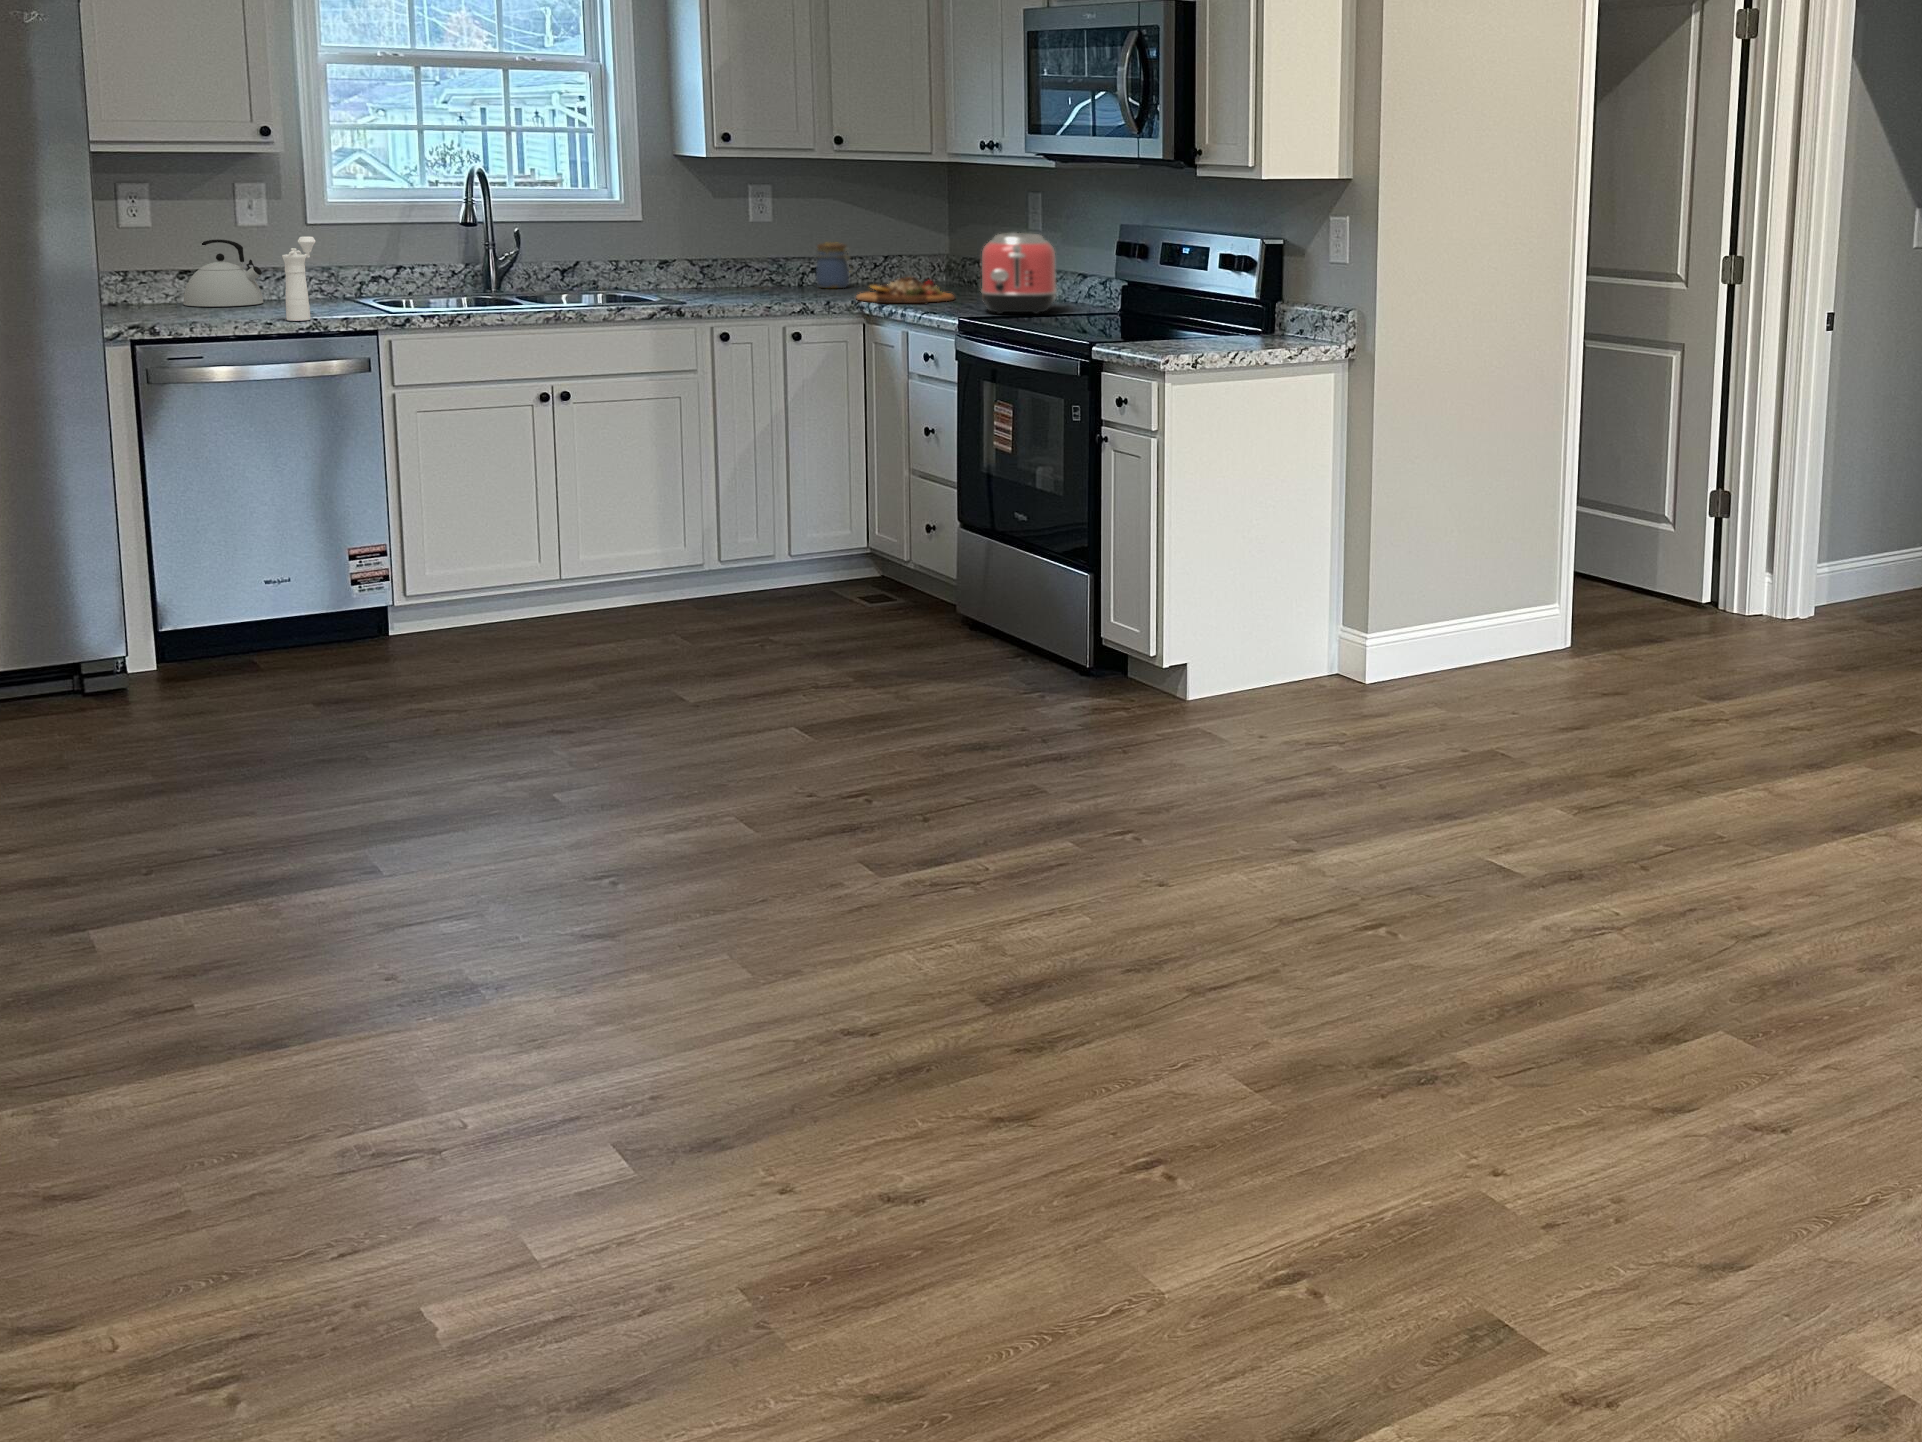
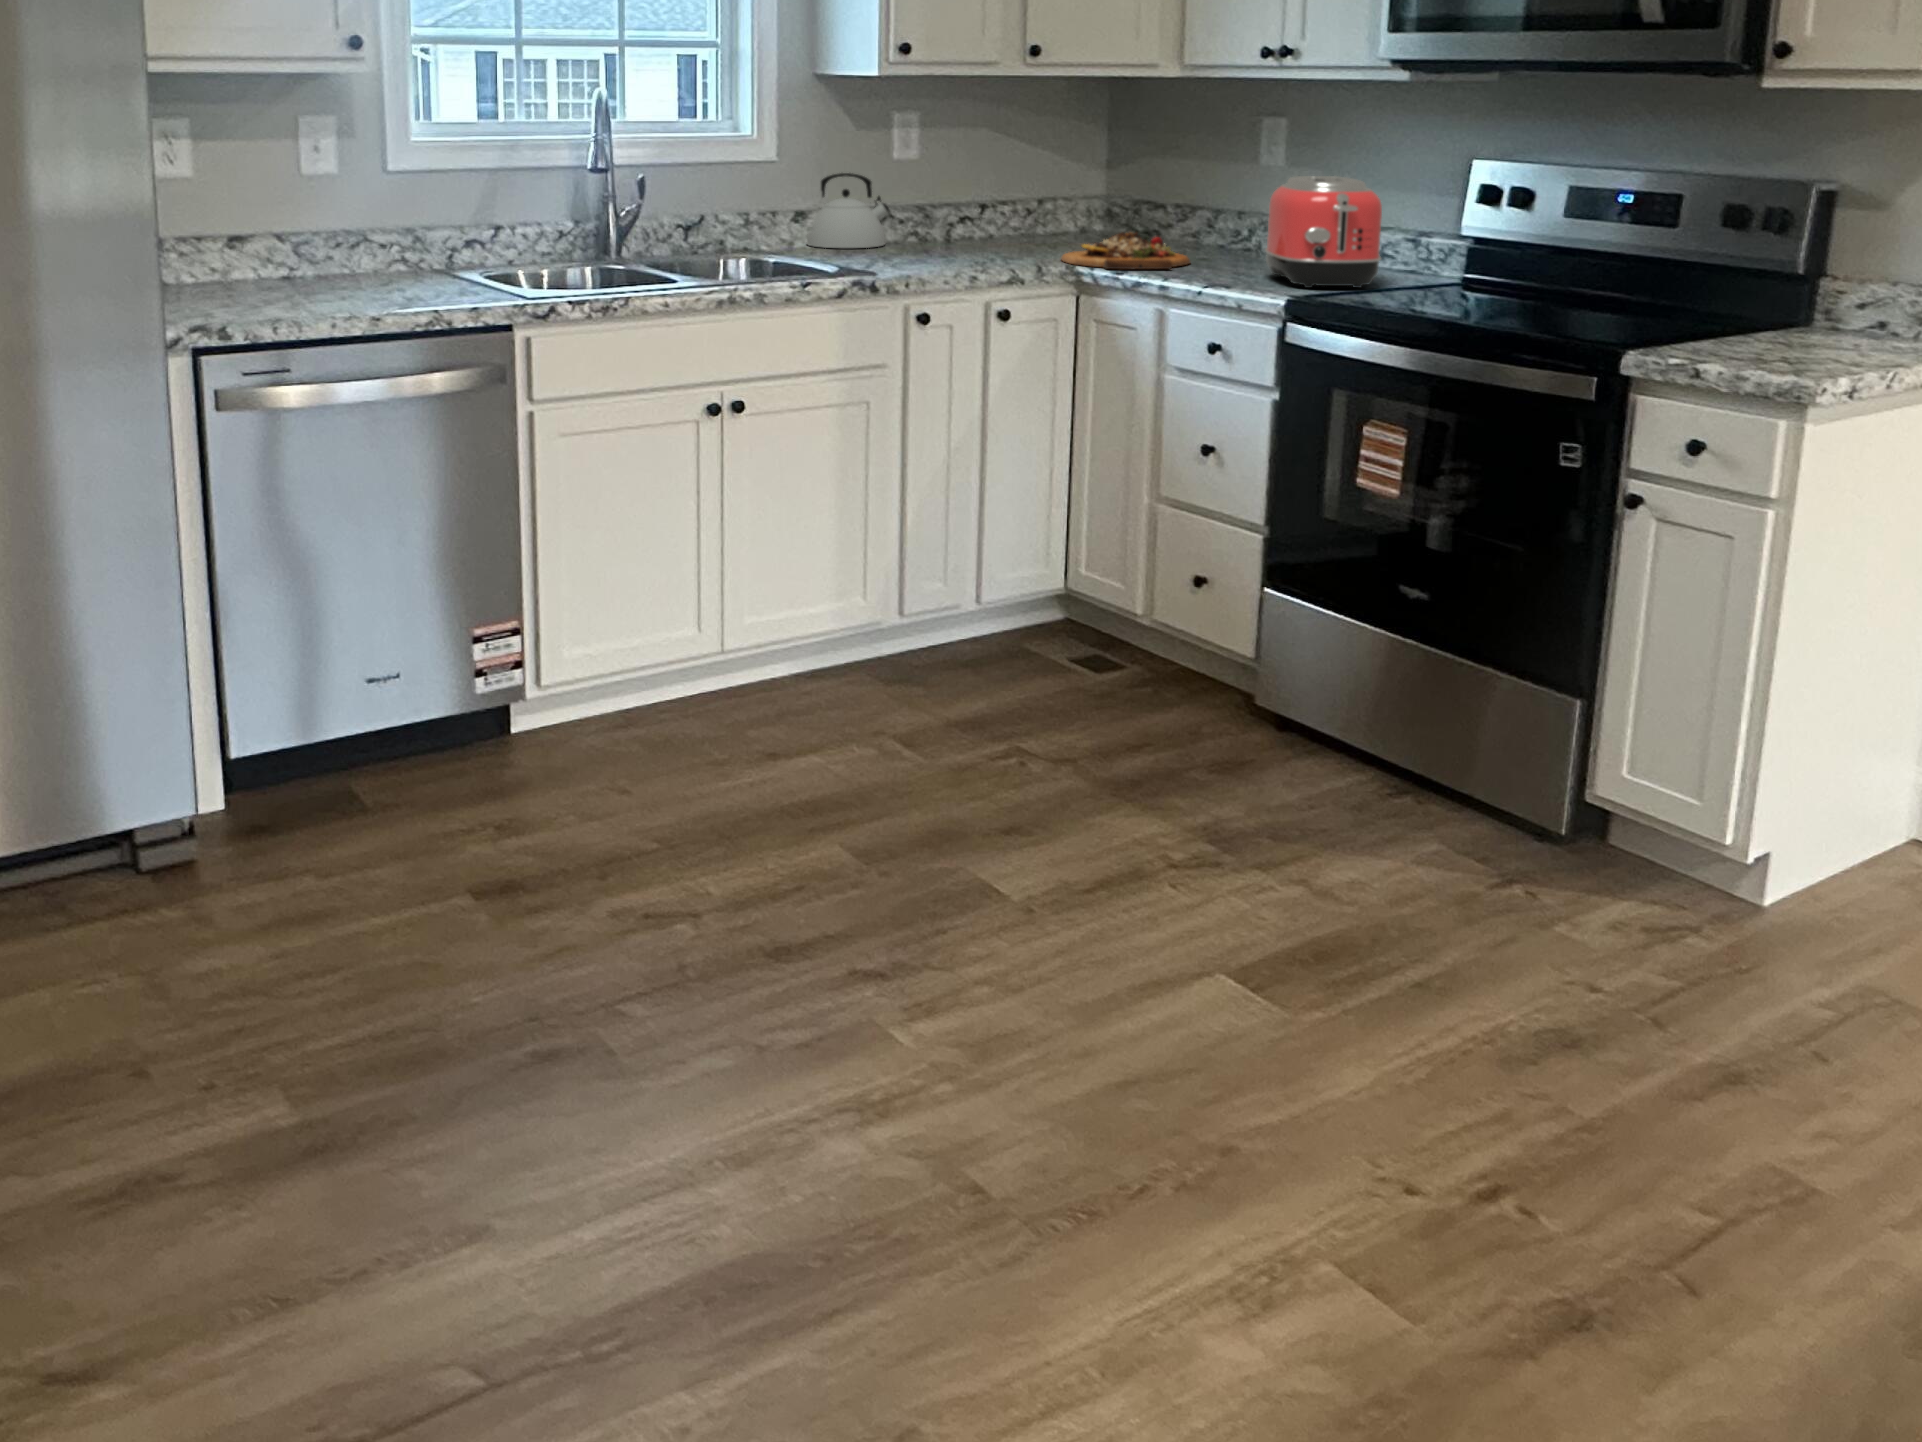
pepper mill: present [282,237,316,321] -> none [383,191,421,311]
kettle: present [183,240,263,307] -> present [806,173,889,248]
jar: present [816,242,850,288] -> none [978,186,1023,244]

